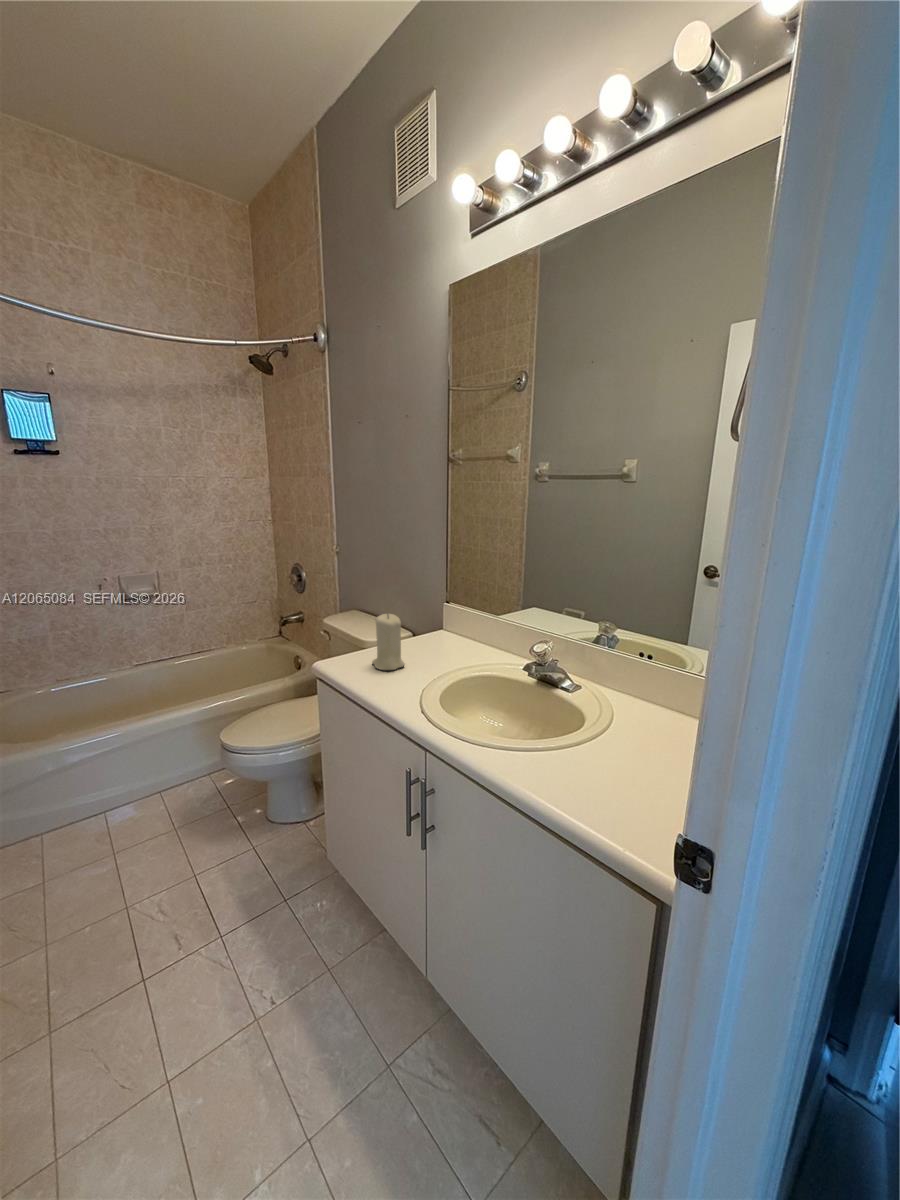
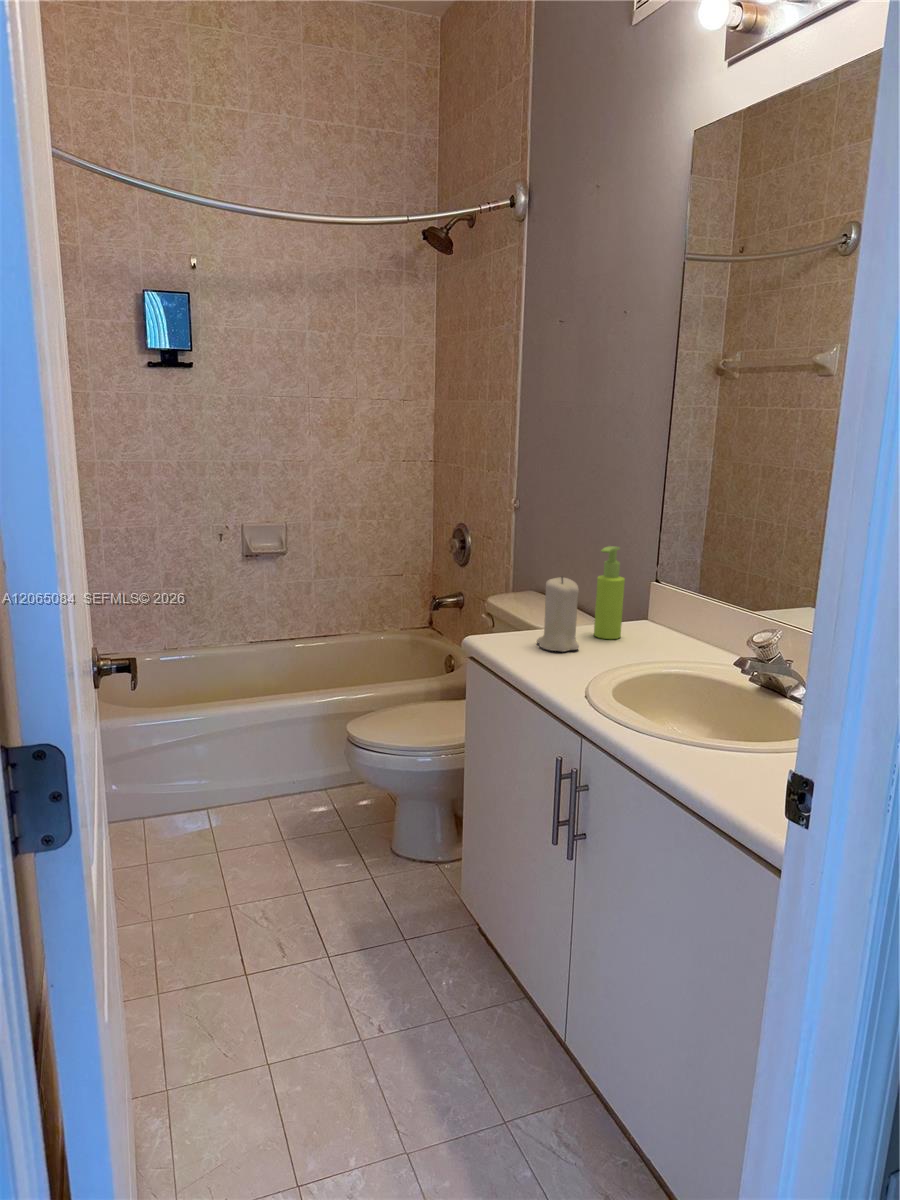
soap dispenser: none [411,585,430,653] -> present [594,546,625,639]

